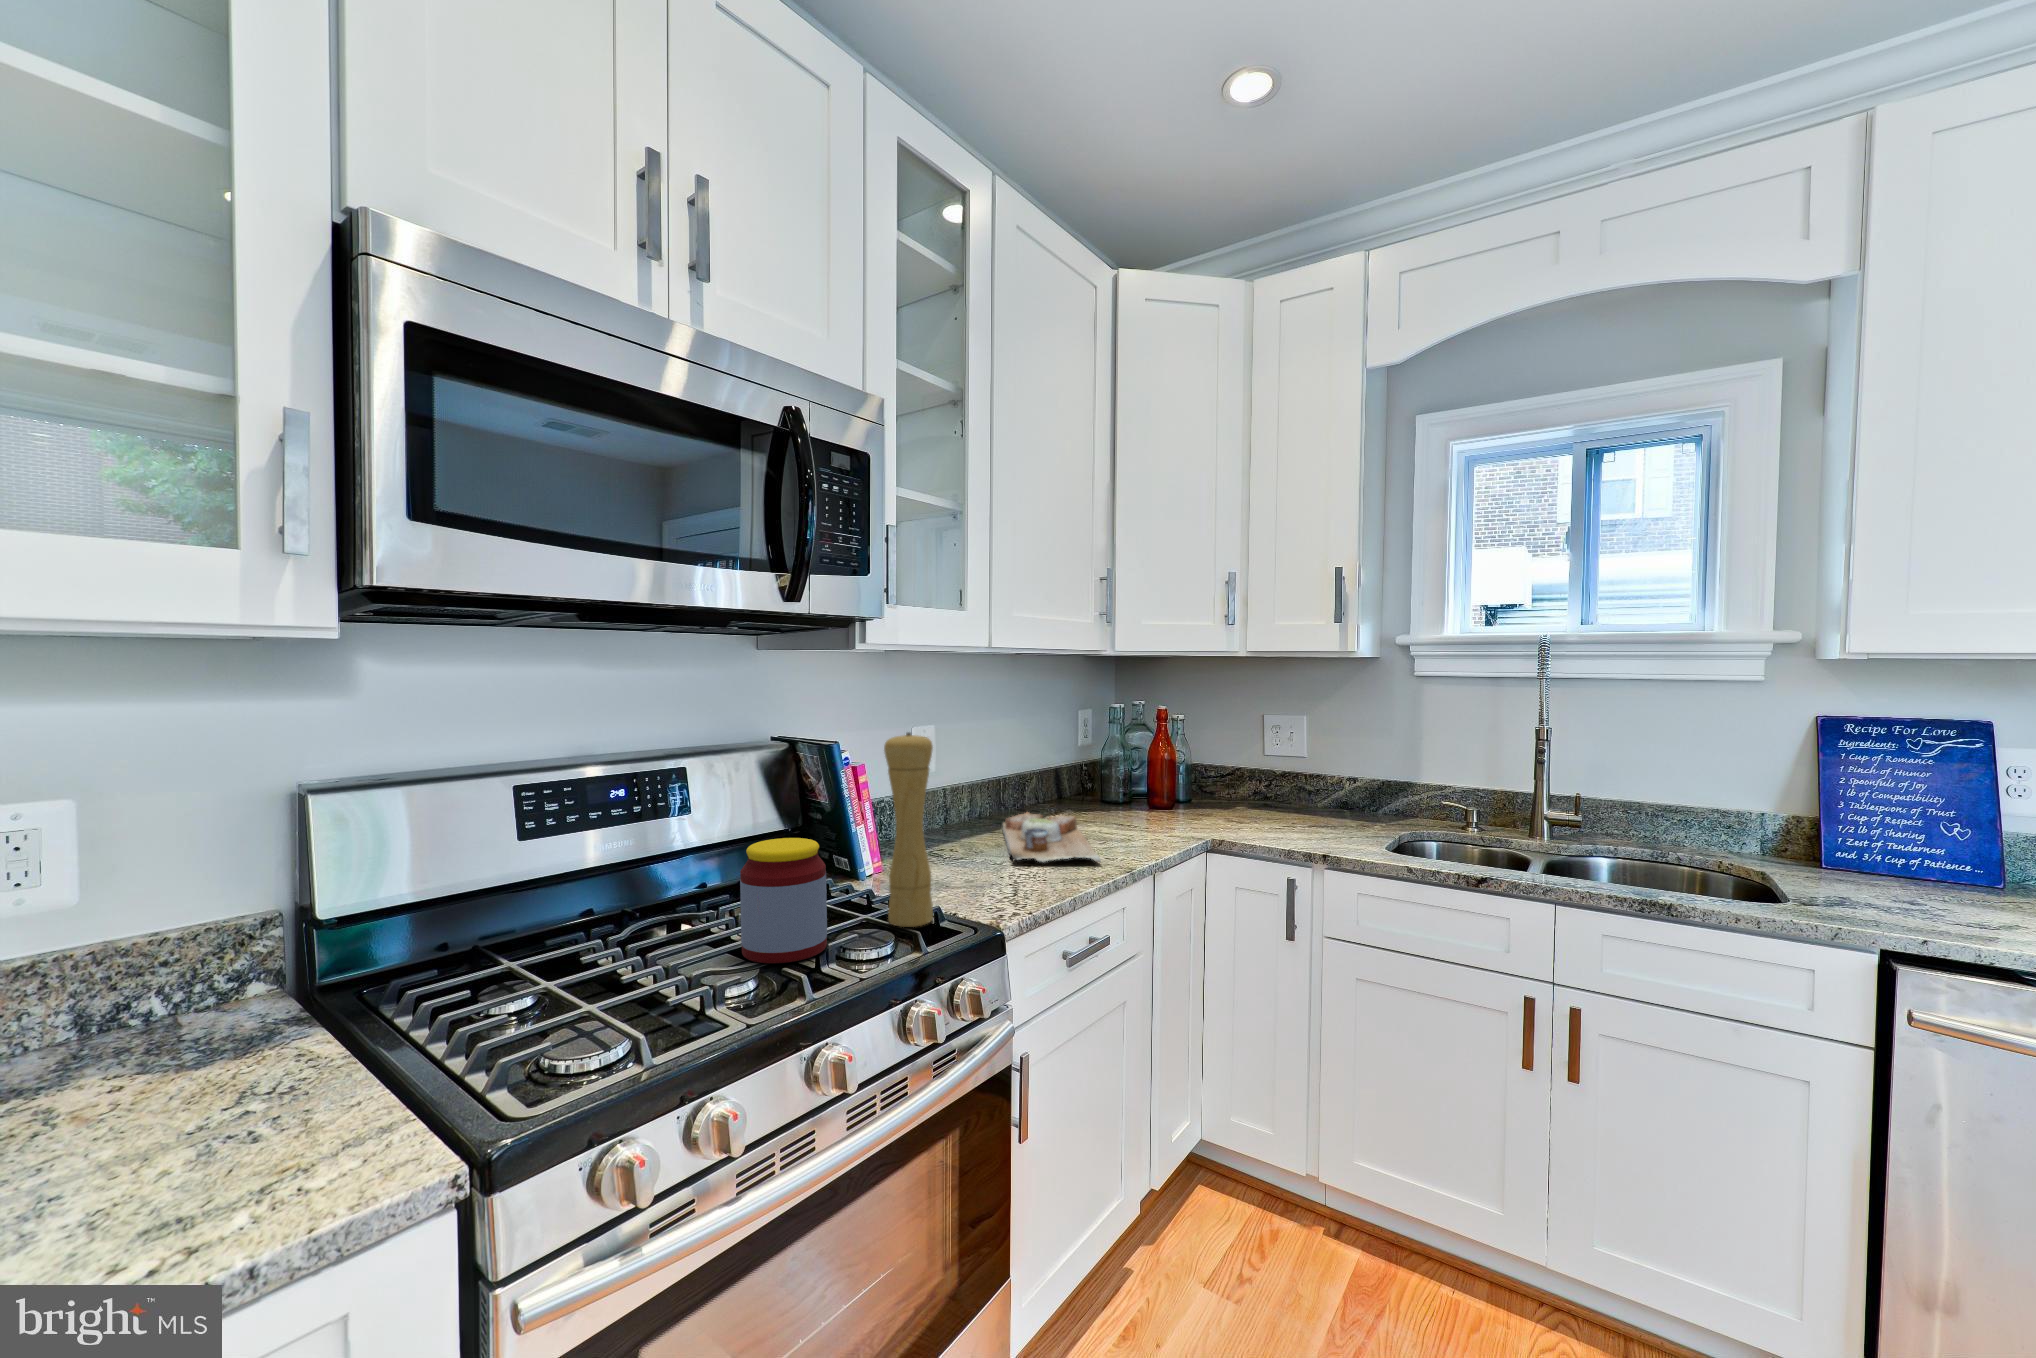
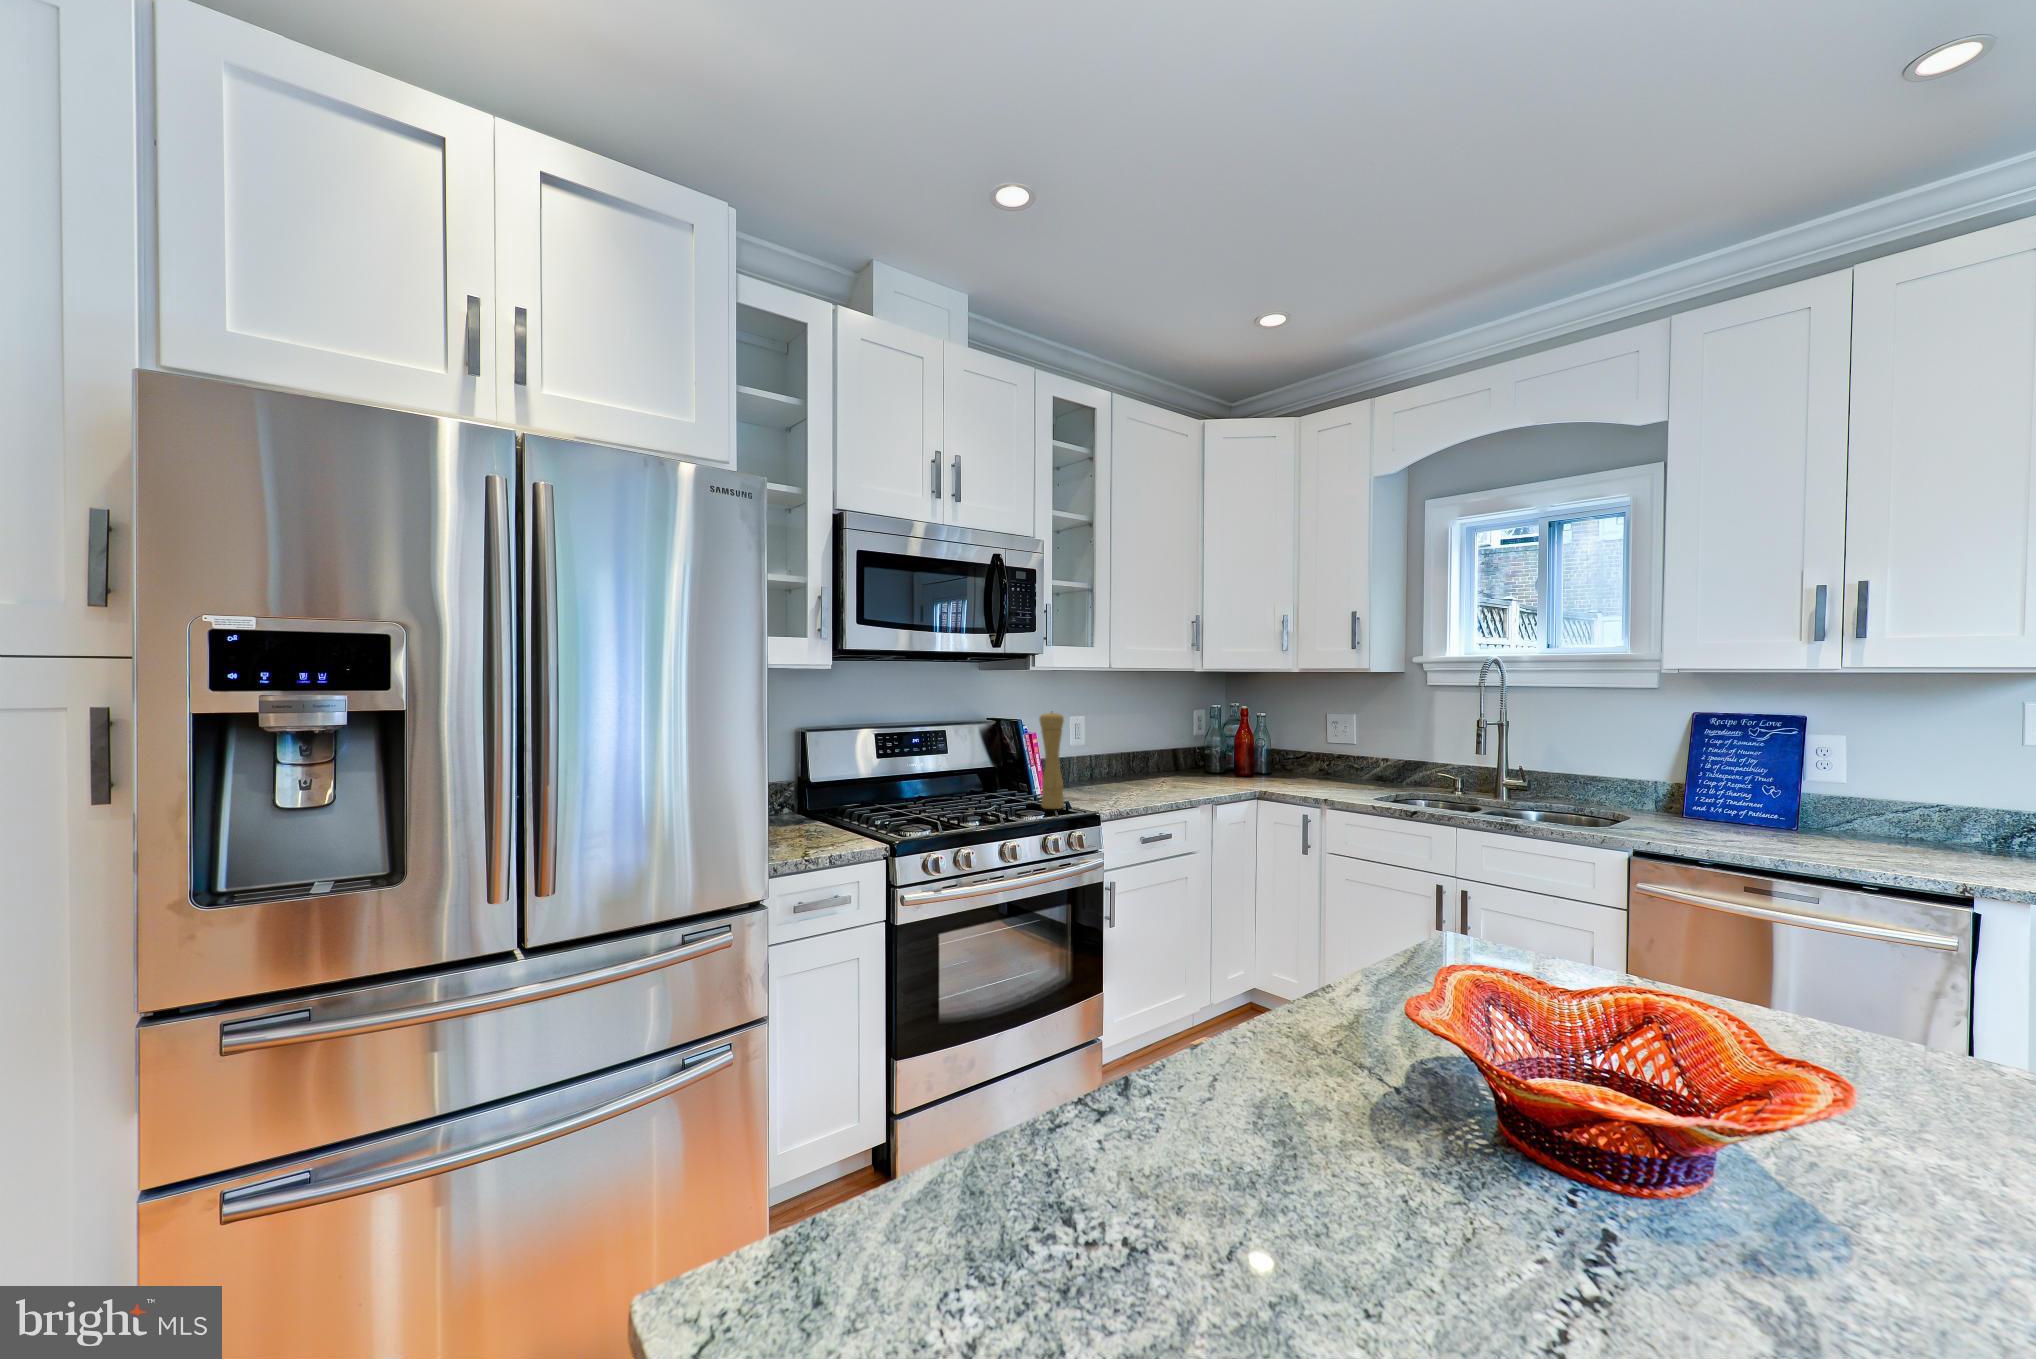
cutting board: present [1003,812,1101,863] -> none [1122,770,1175,795]
jar: present [740,838,827,963] -> none [970,760,1009,815]

